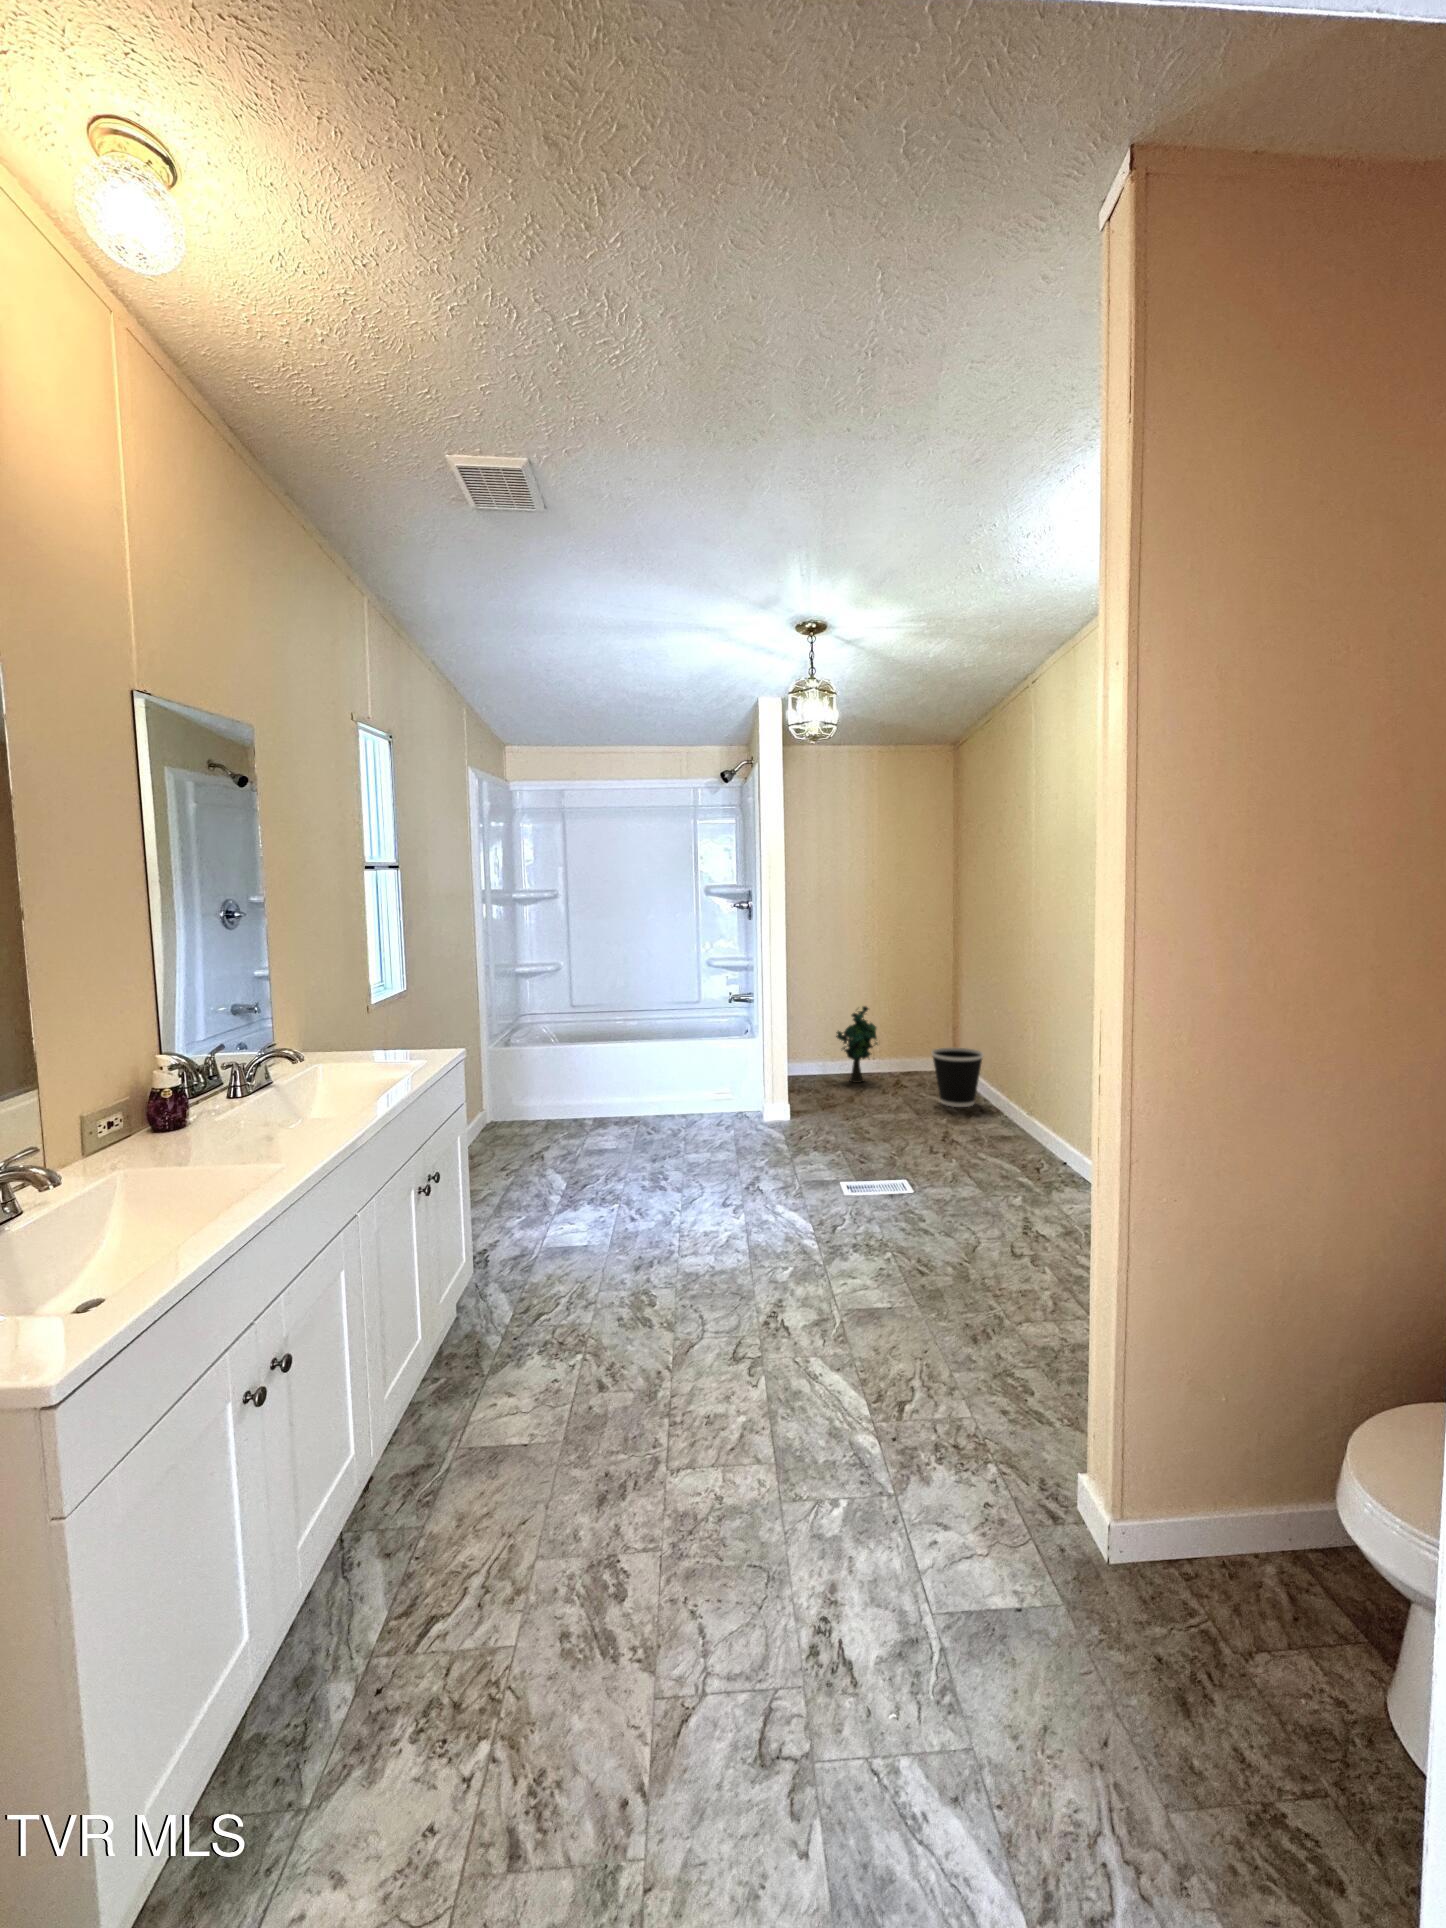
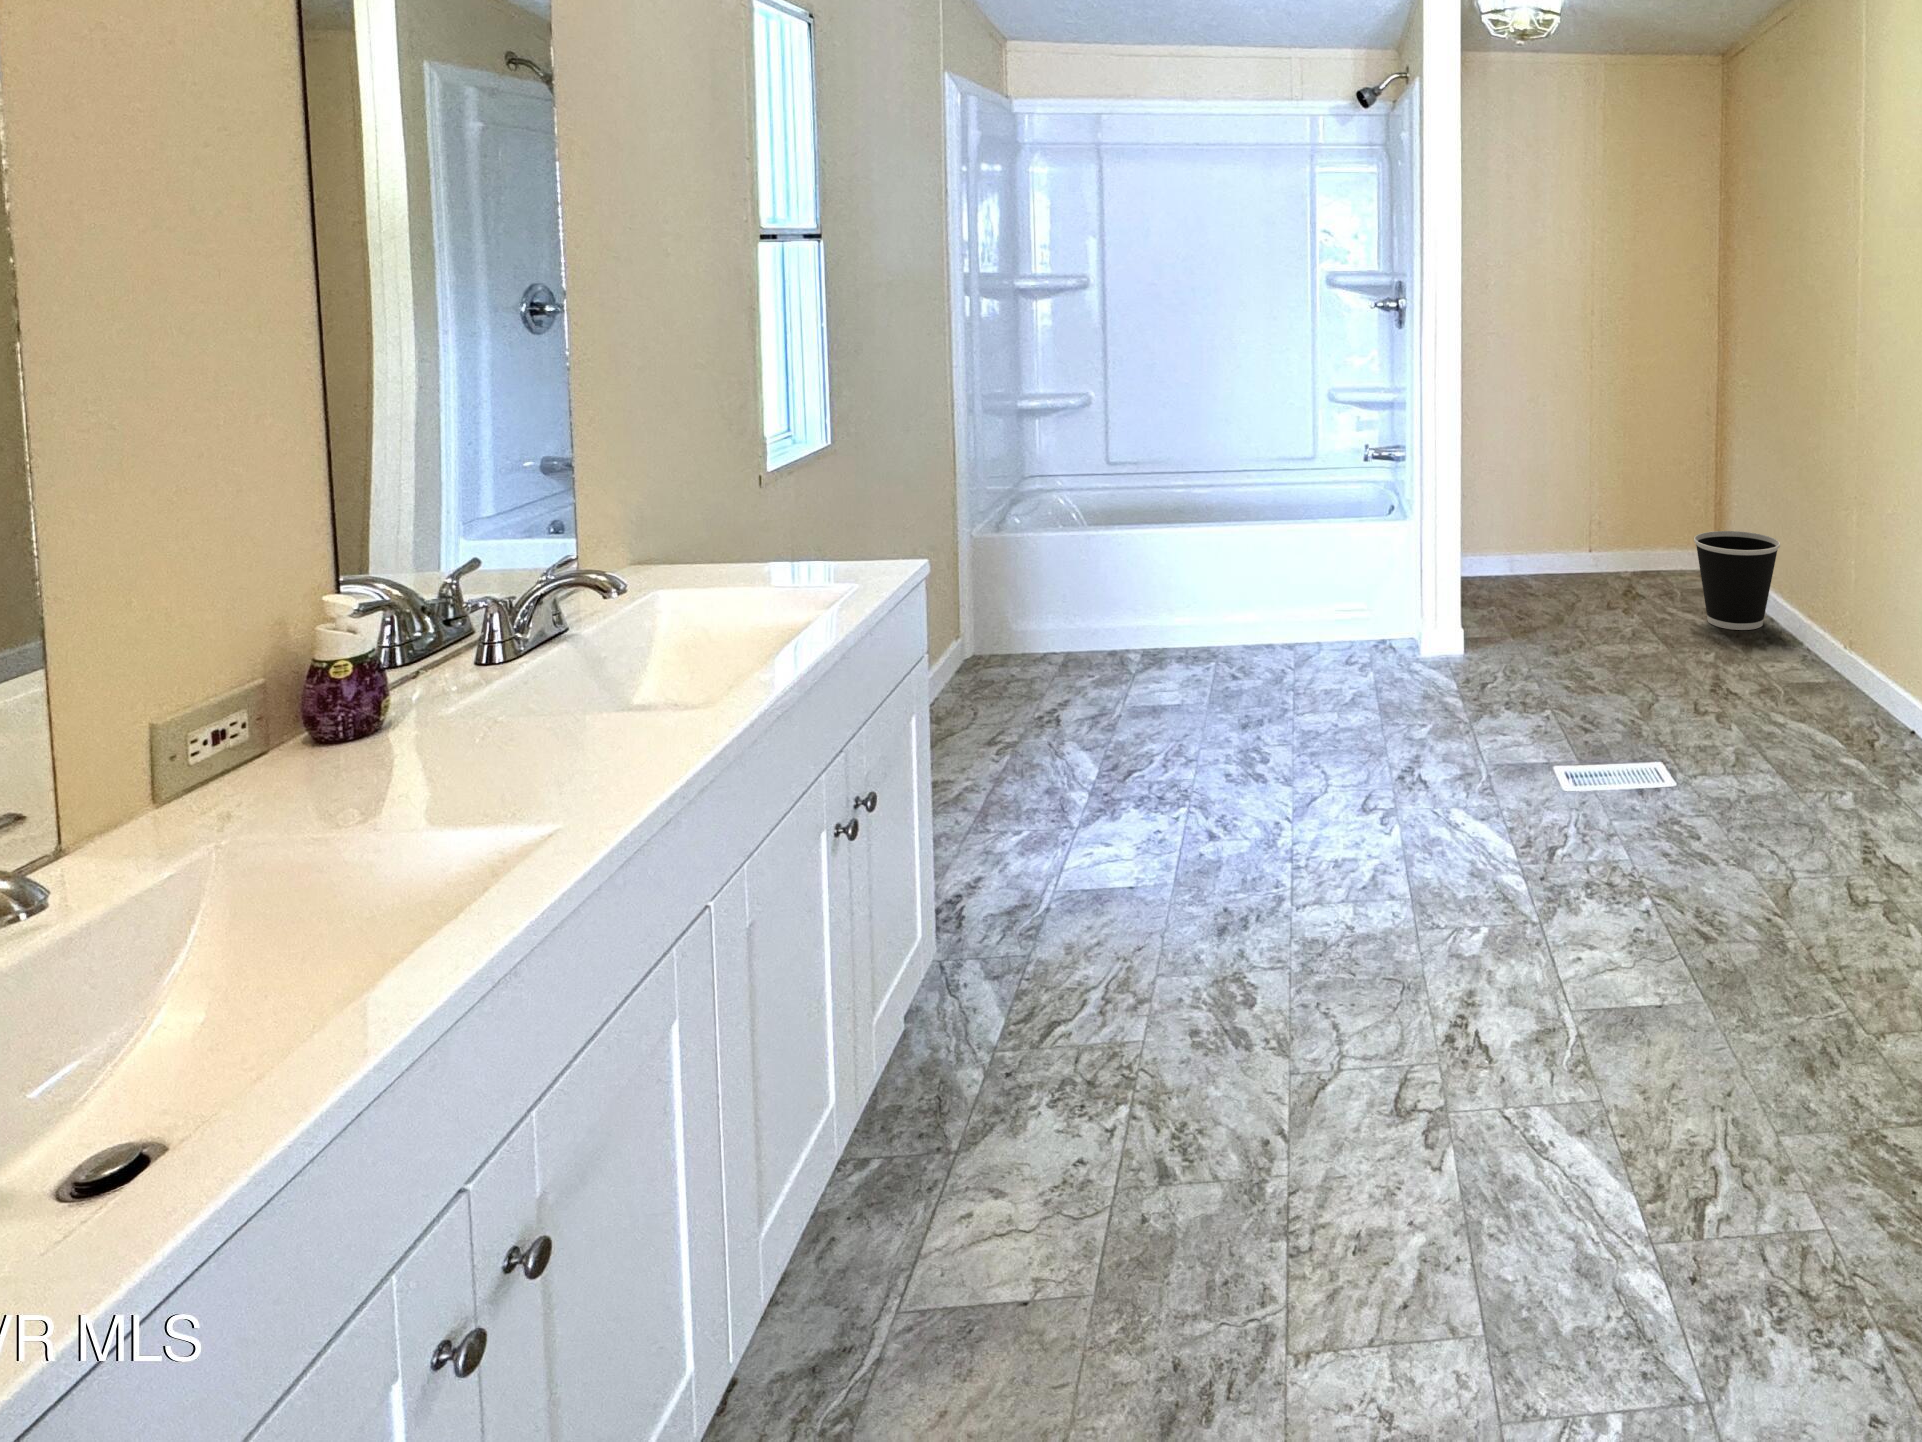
decorative plant: present [836,1006,878,1083] -> none [1534,459,1607,585]

